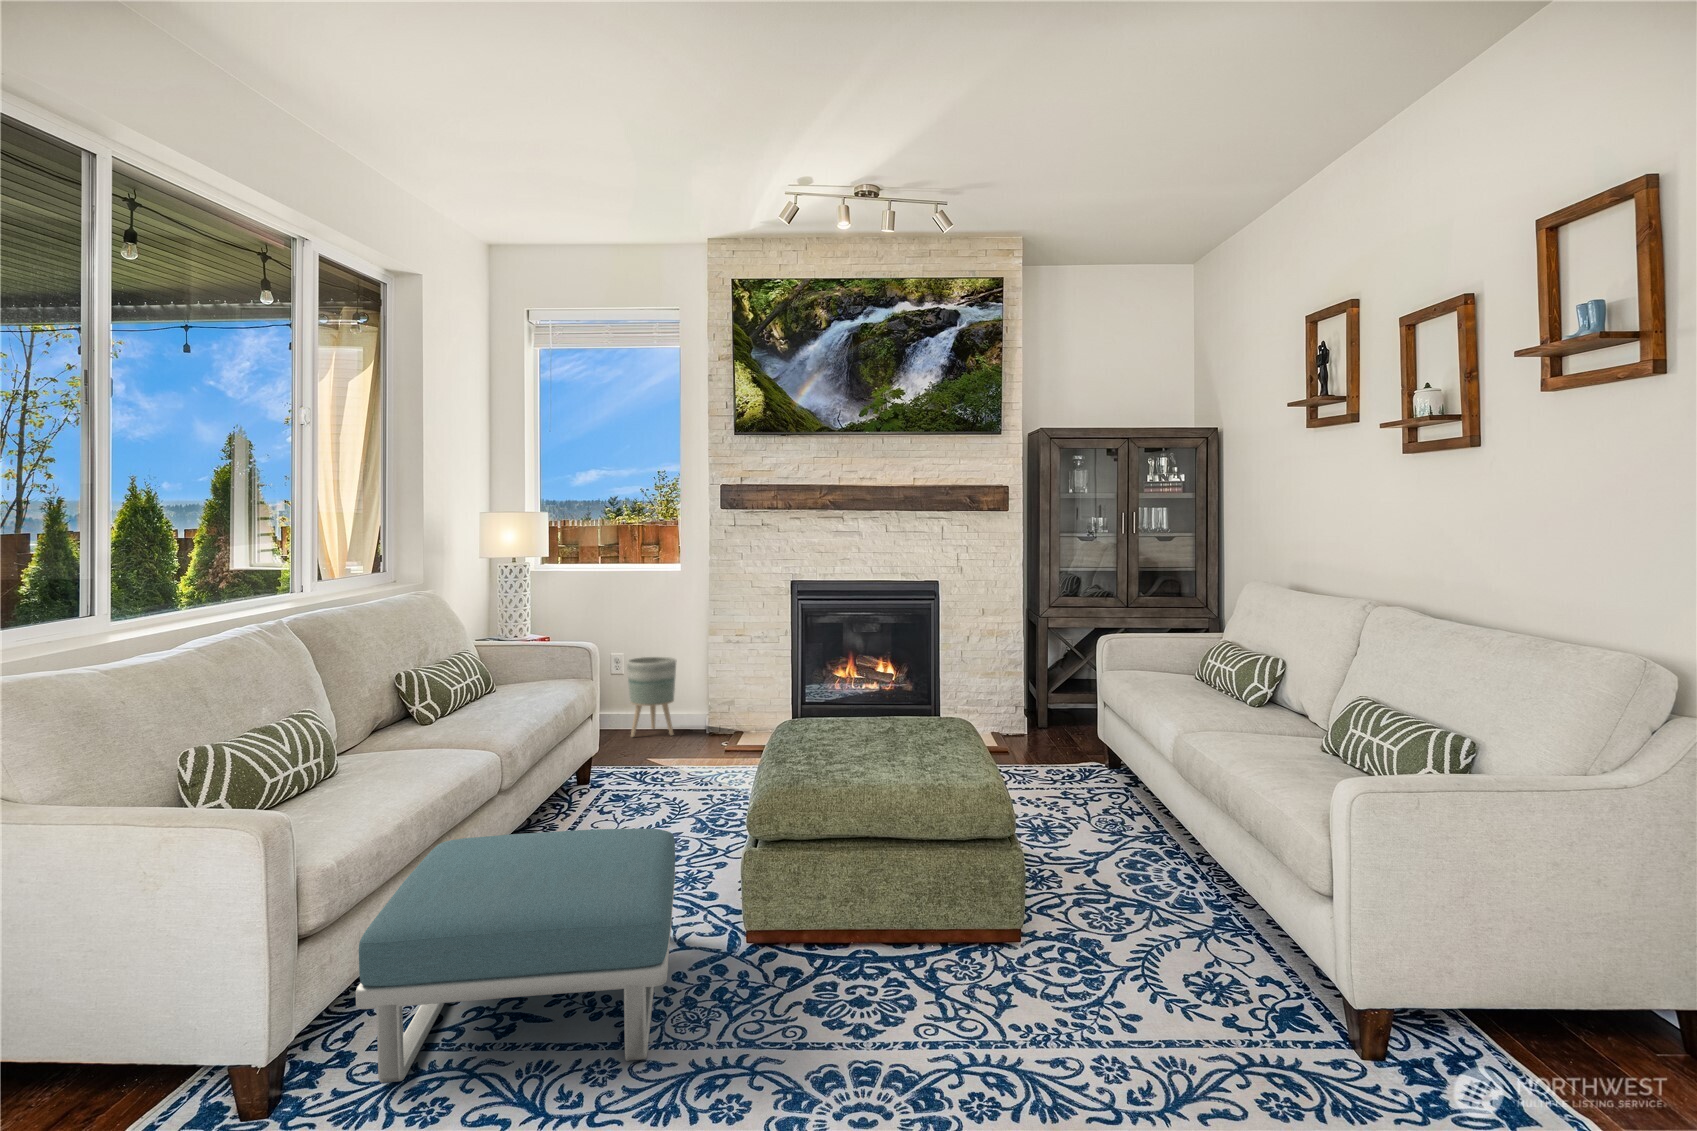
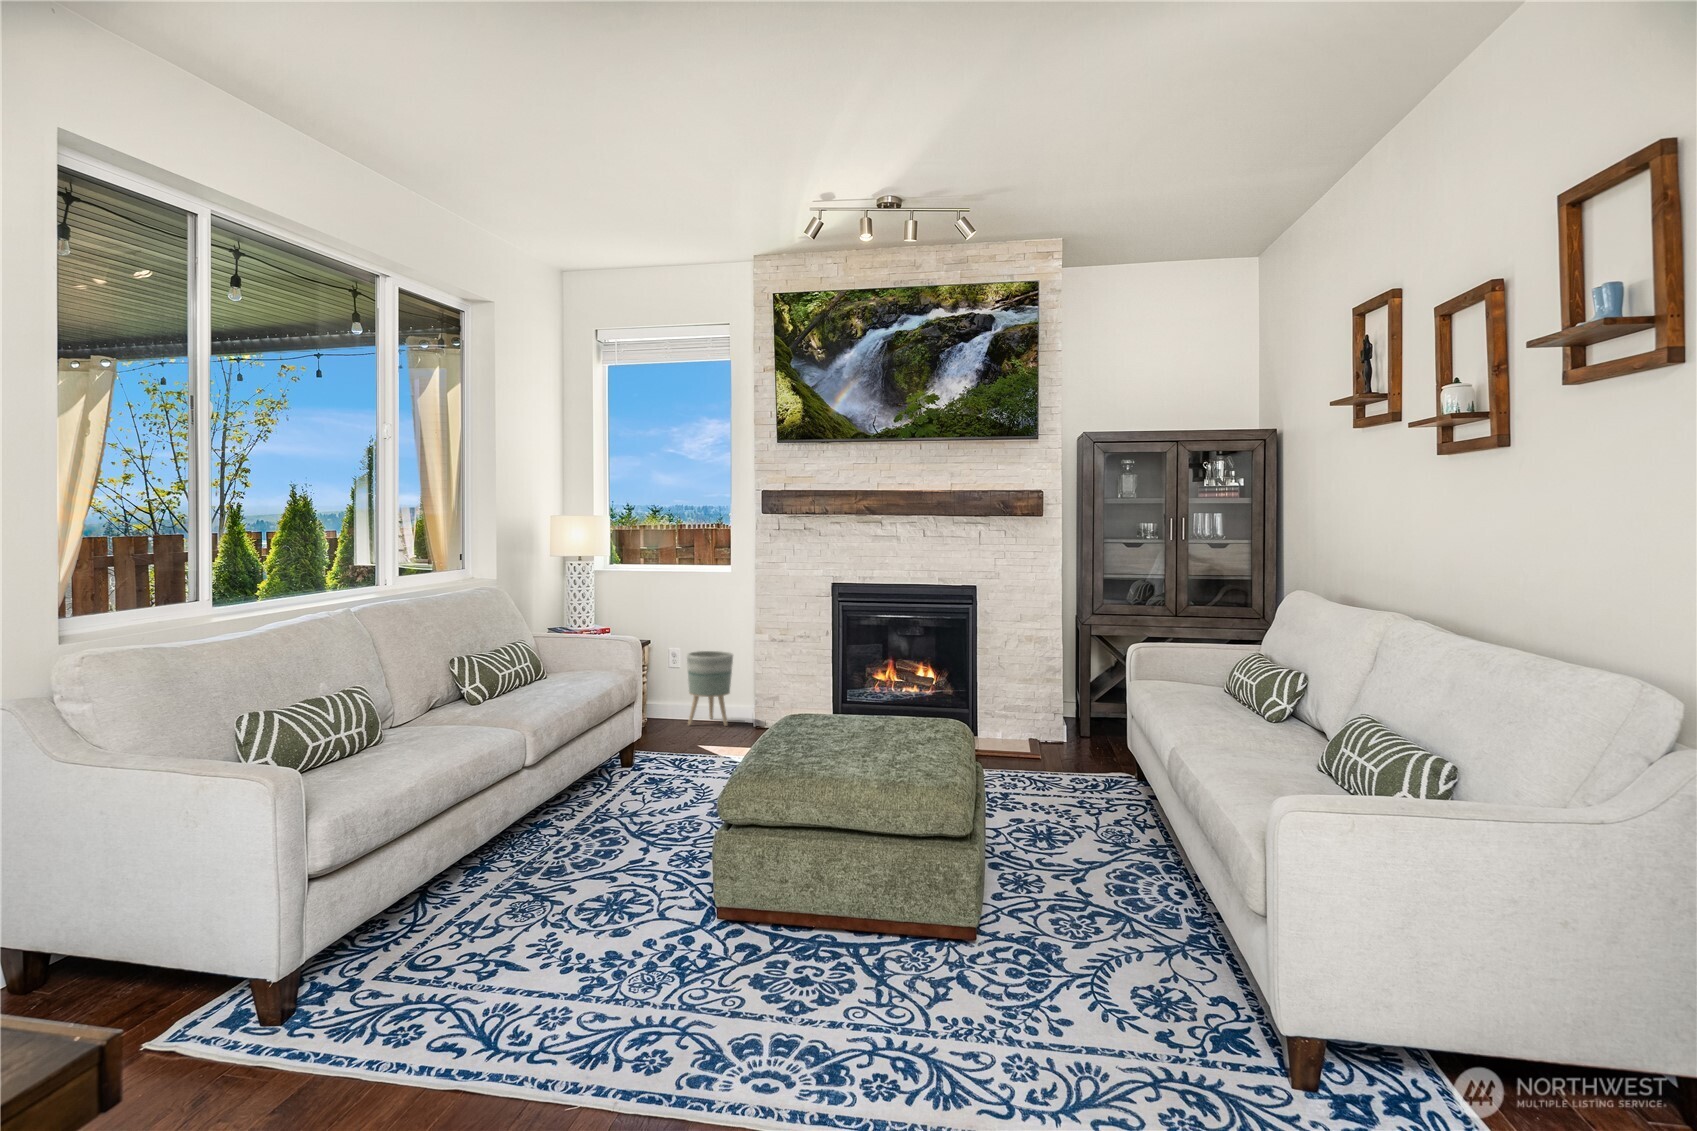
footstool: present [355,829,675,1083] -> none [348,804,663,1012]

